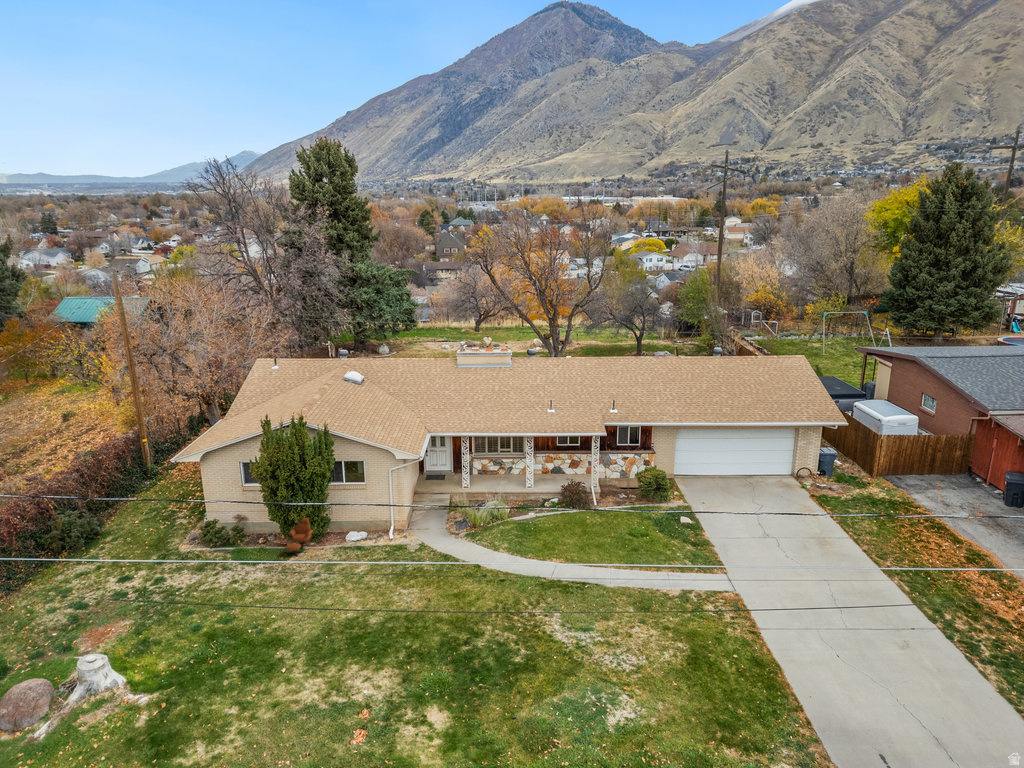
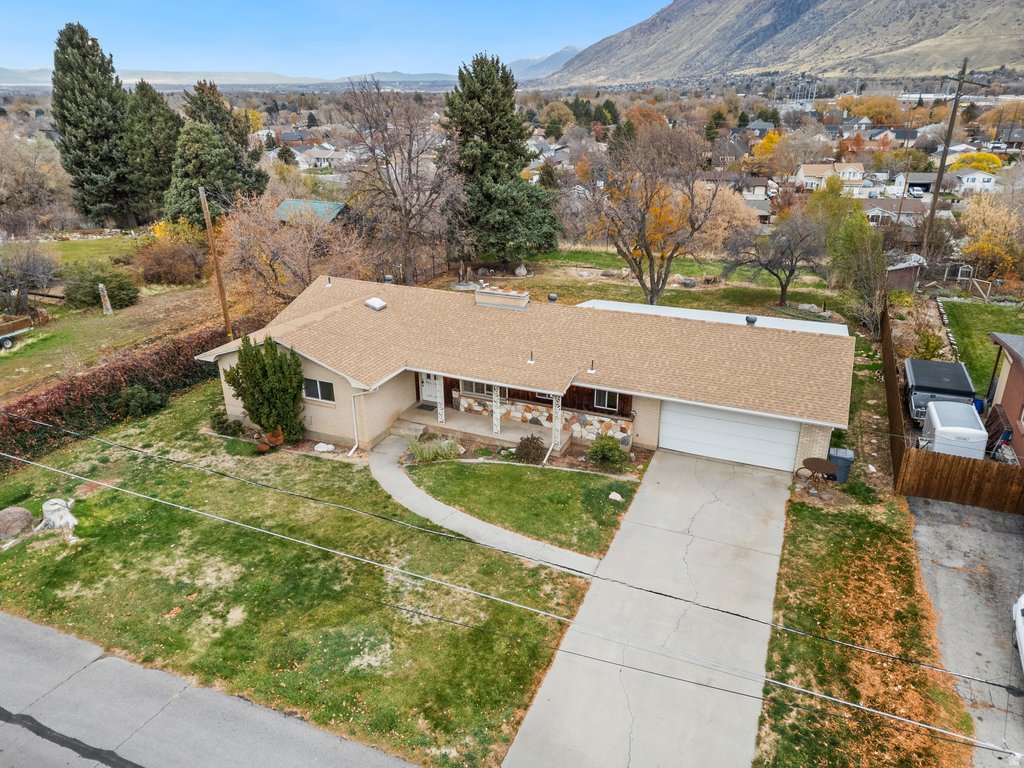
round table: none [806,457,836,483] -> present [802,457,838,490]

